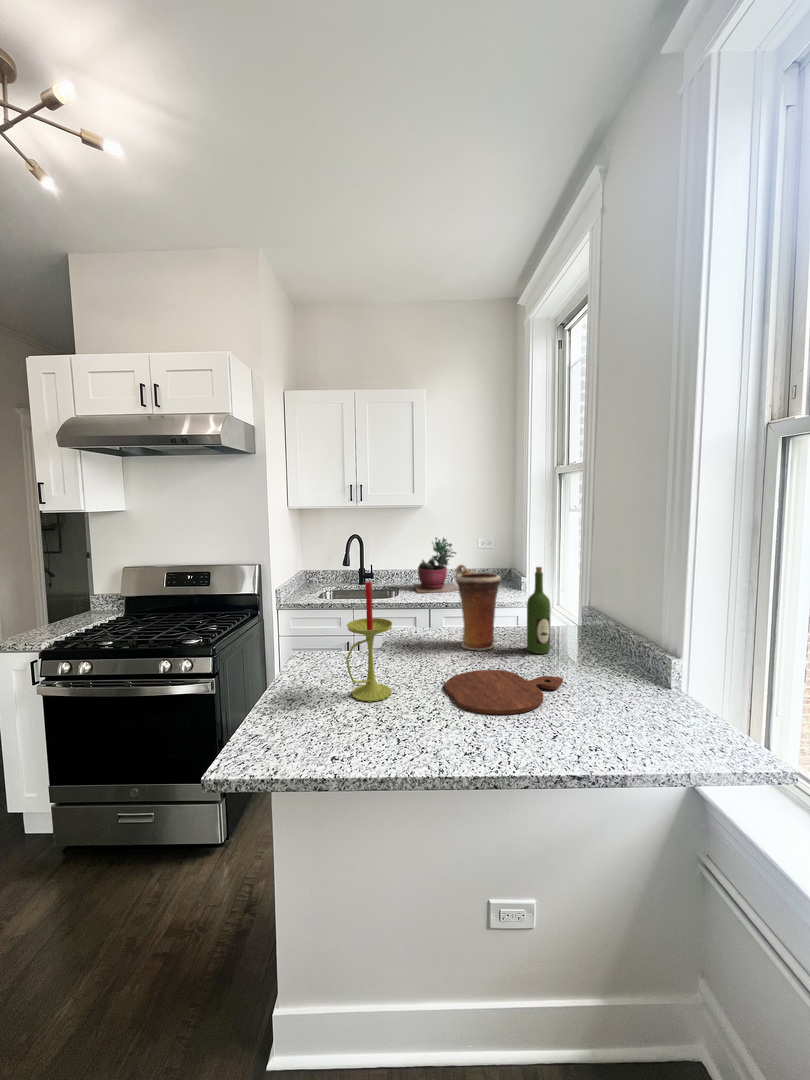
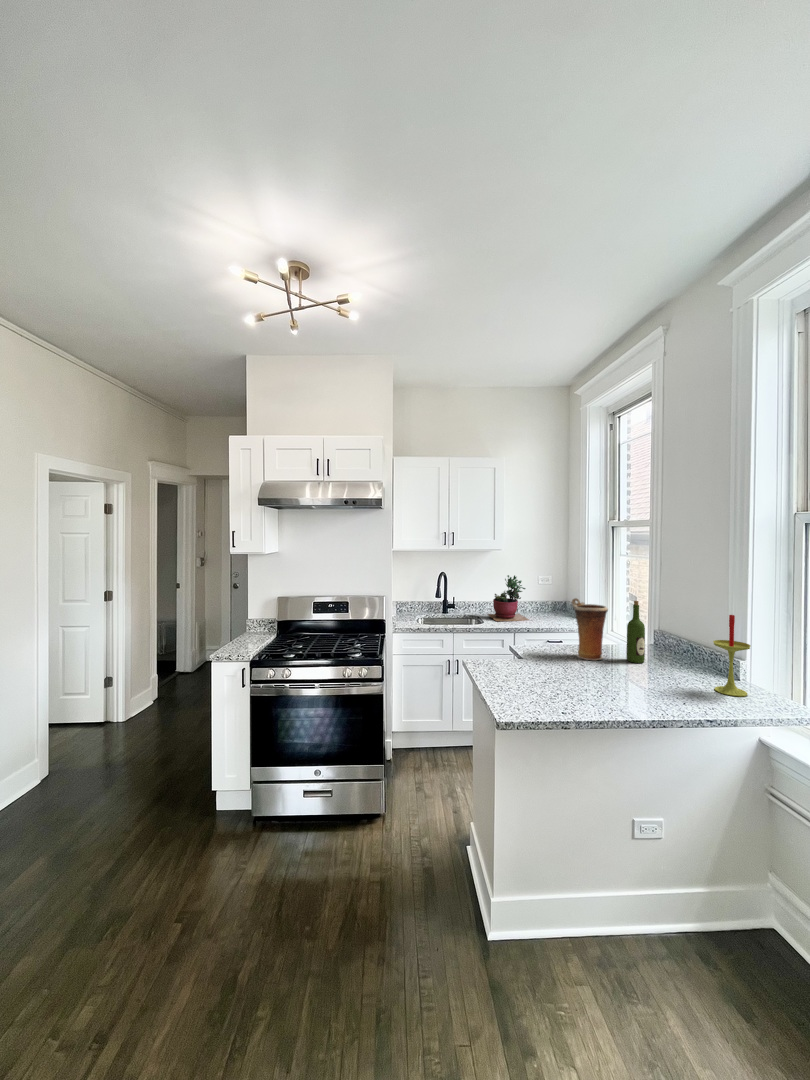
candle: present [346,582,392,702] -> present [713,615,751,697]
cutting board: present [445,670,563,715] -> none [591,671,668,695]

